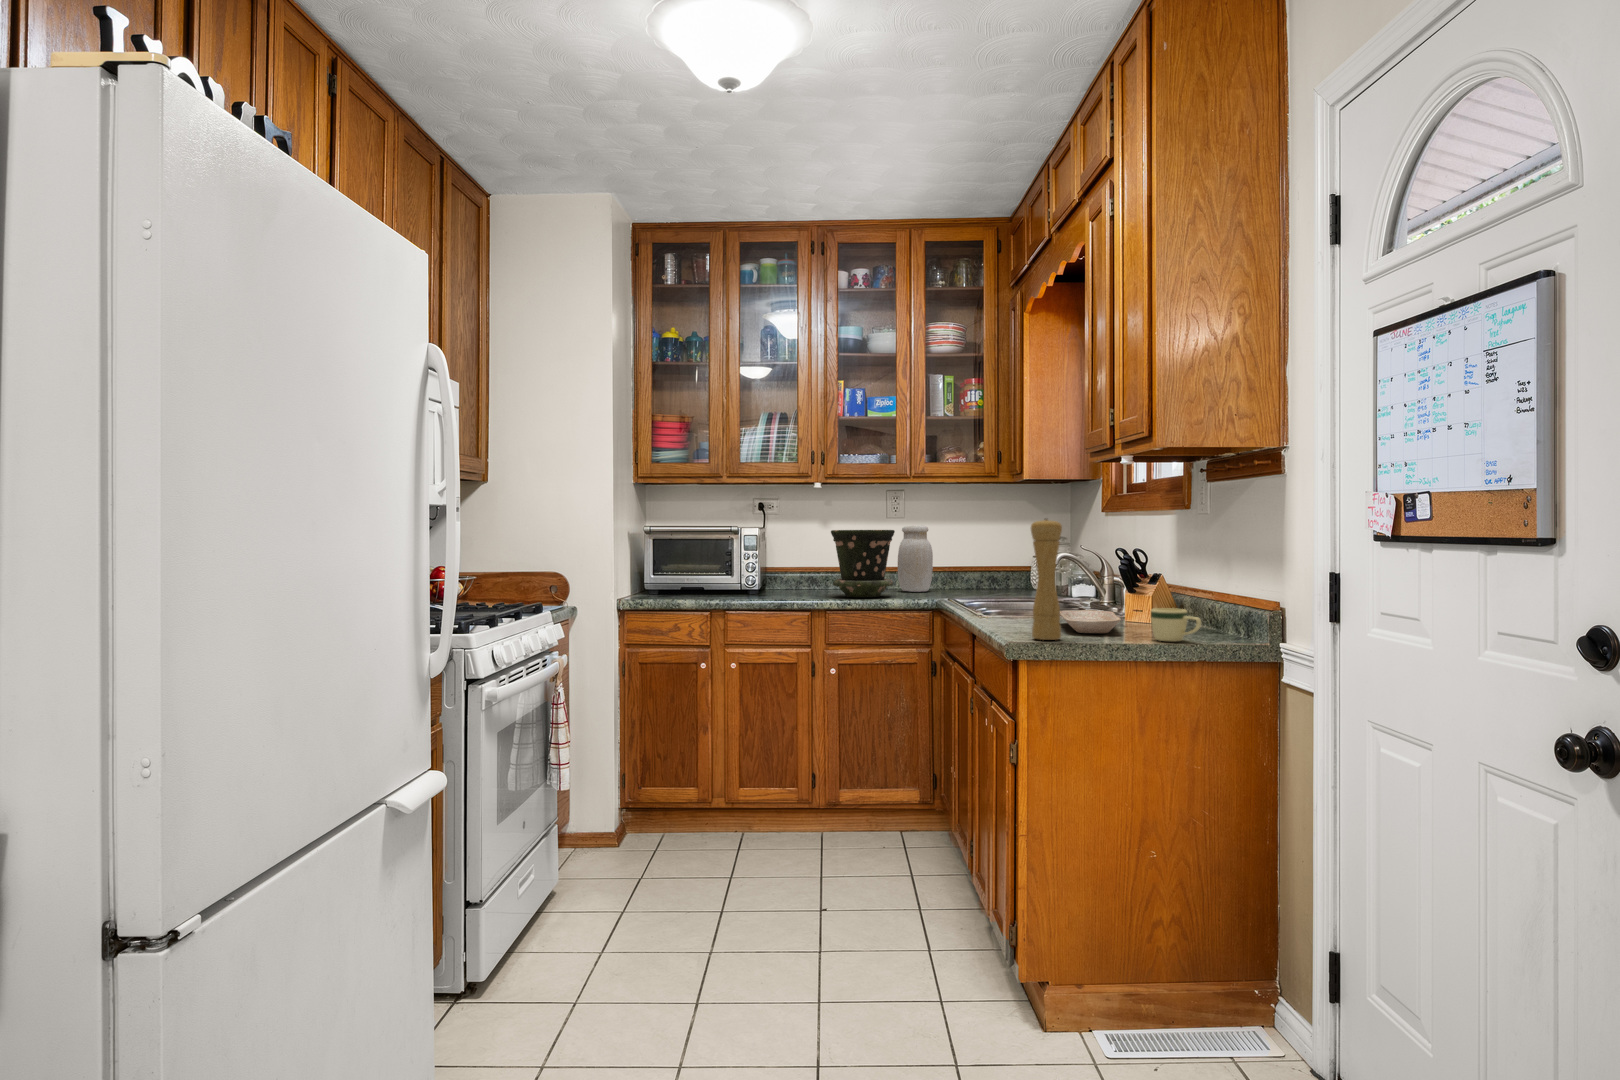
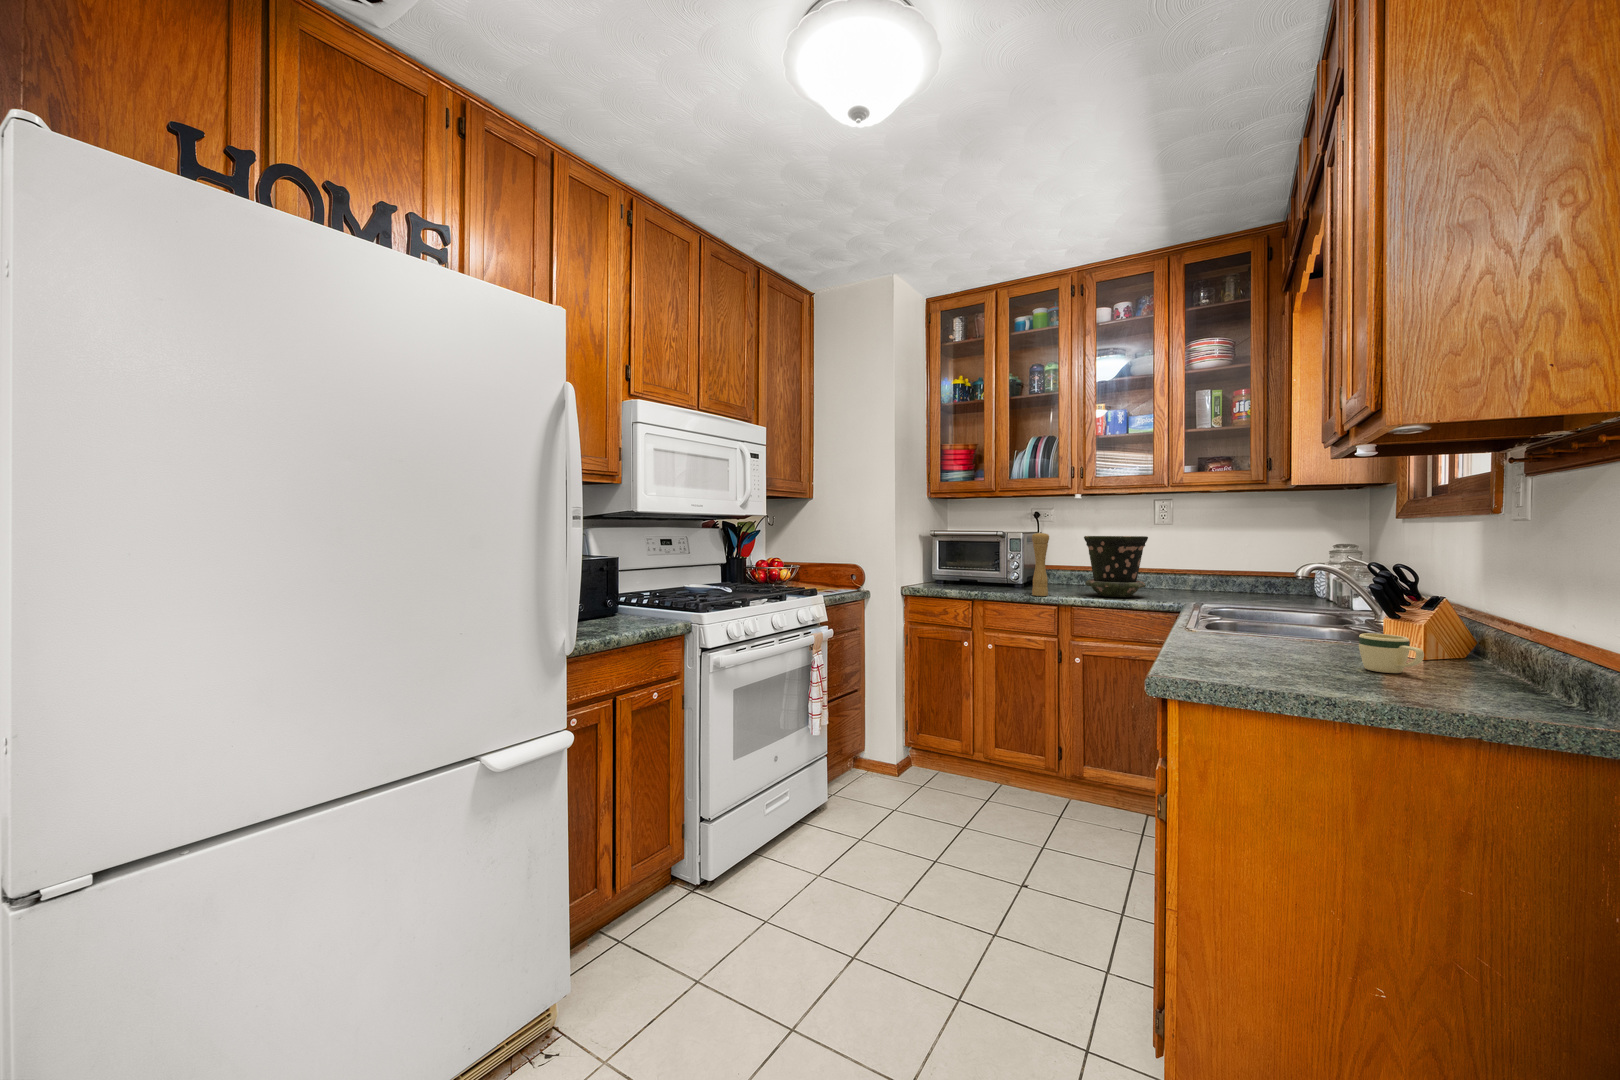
pepper mill: present [1031,519,1062,640] -> present [1032,532,1049,596]
jar: present [898,526,933,592] -> none [1160,532,1197,594]
tray: present [1060,610,1121,633] -> none [1263,626,1340,654]

